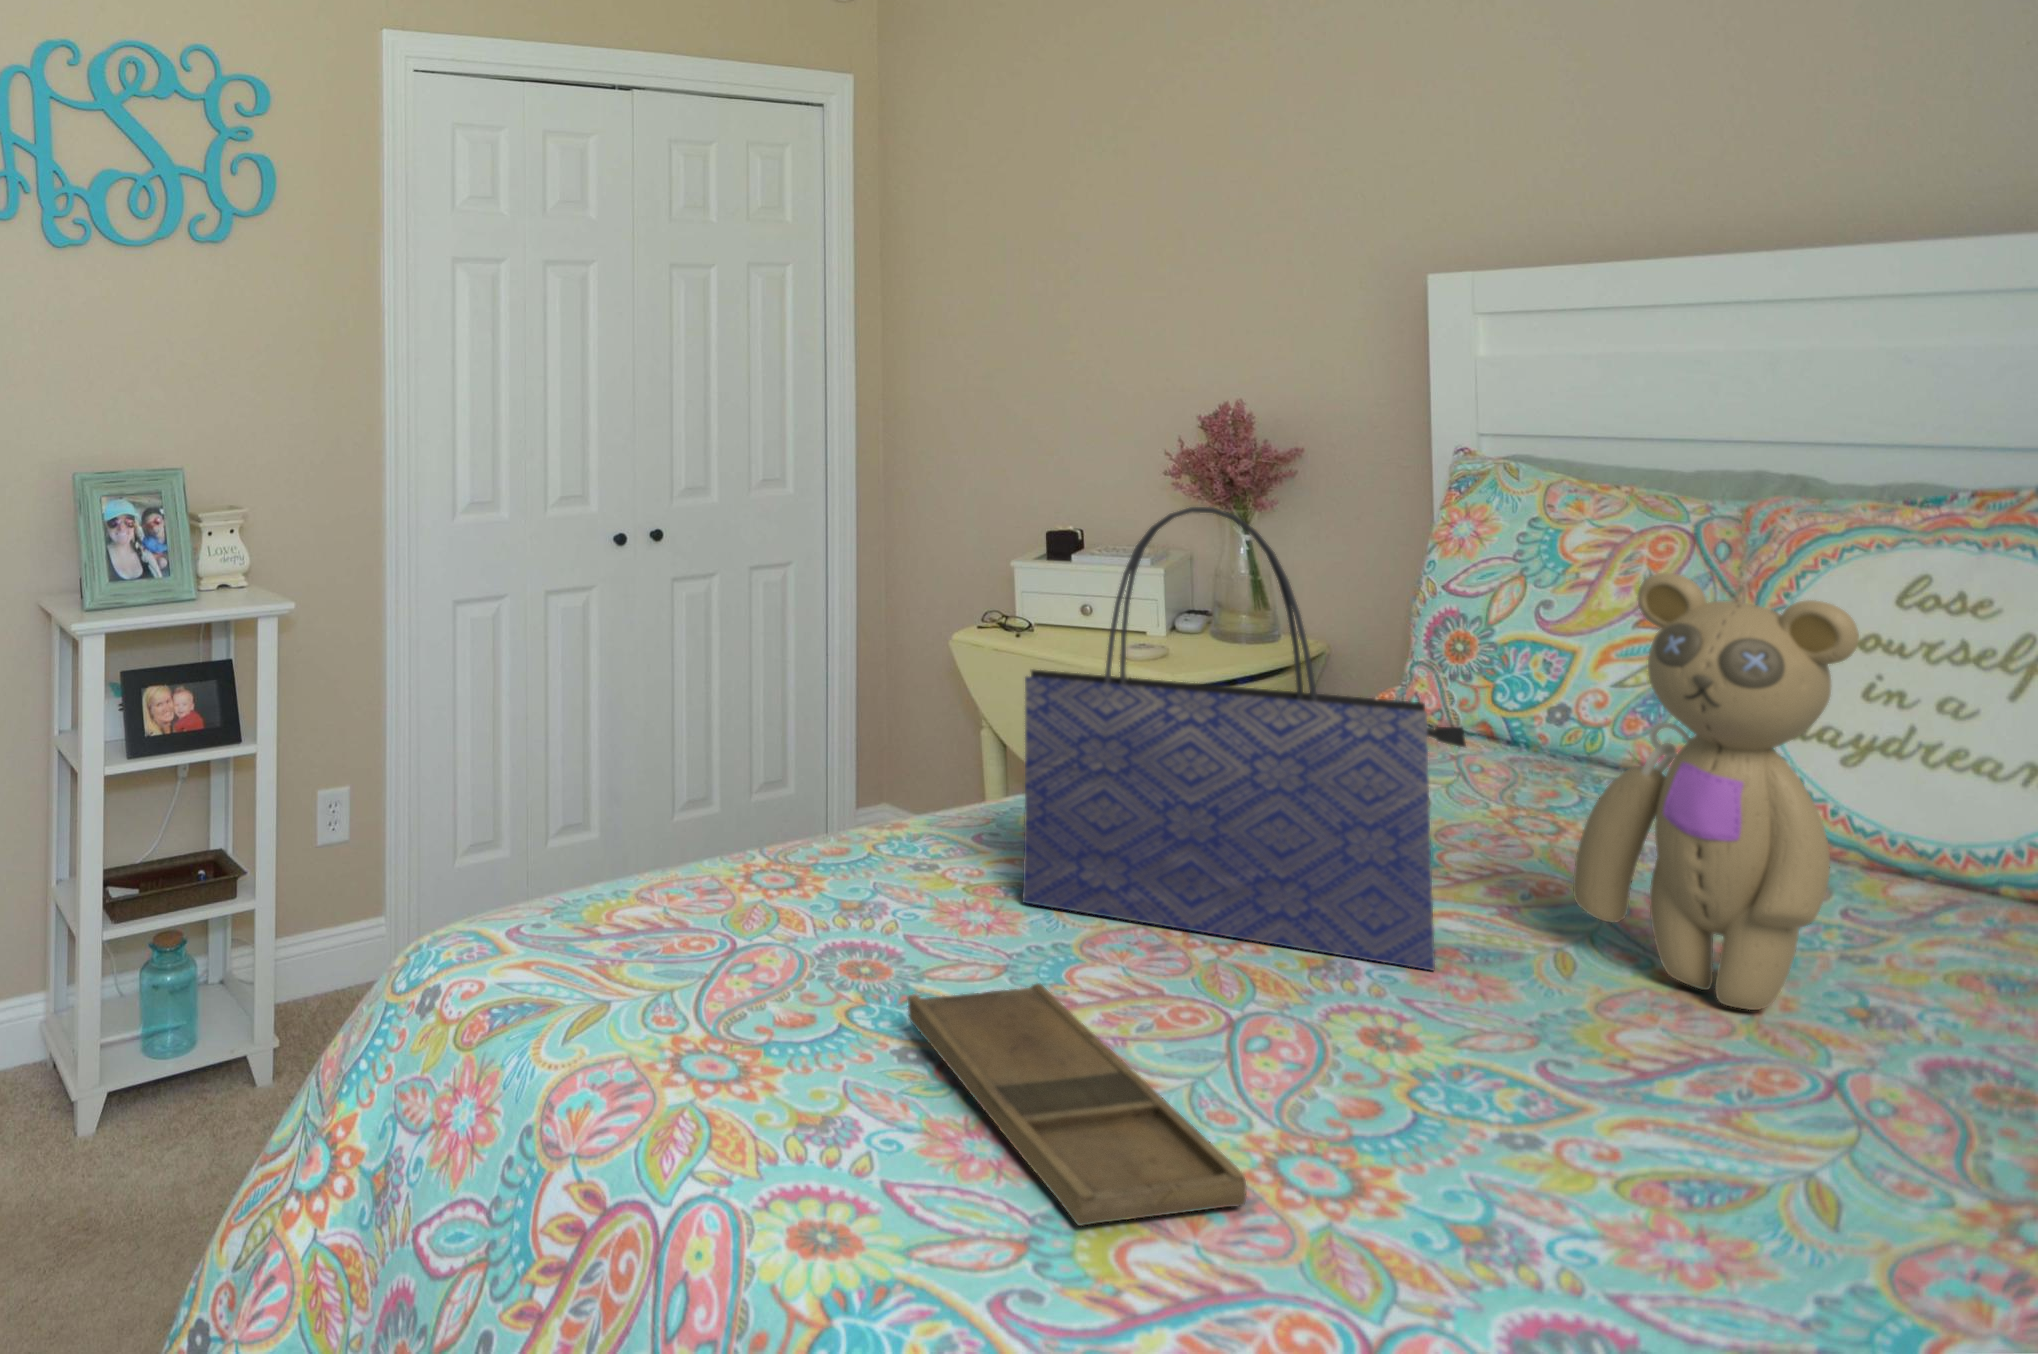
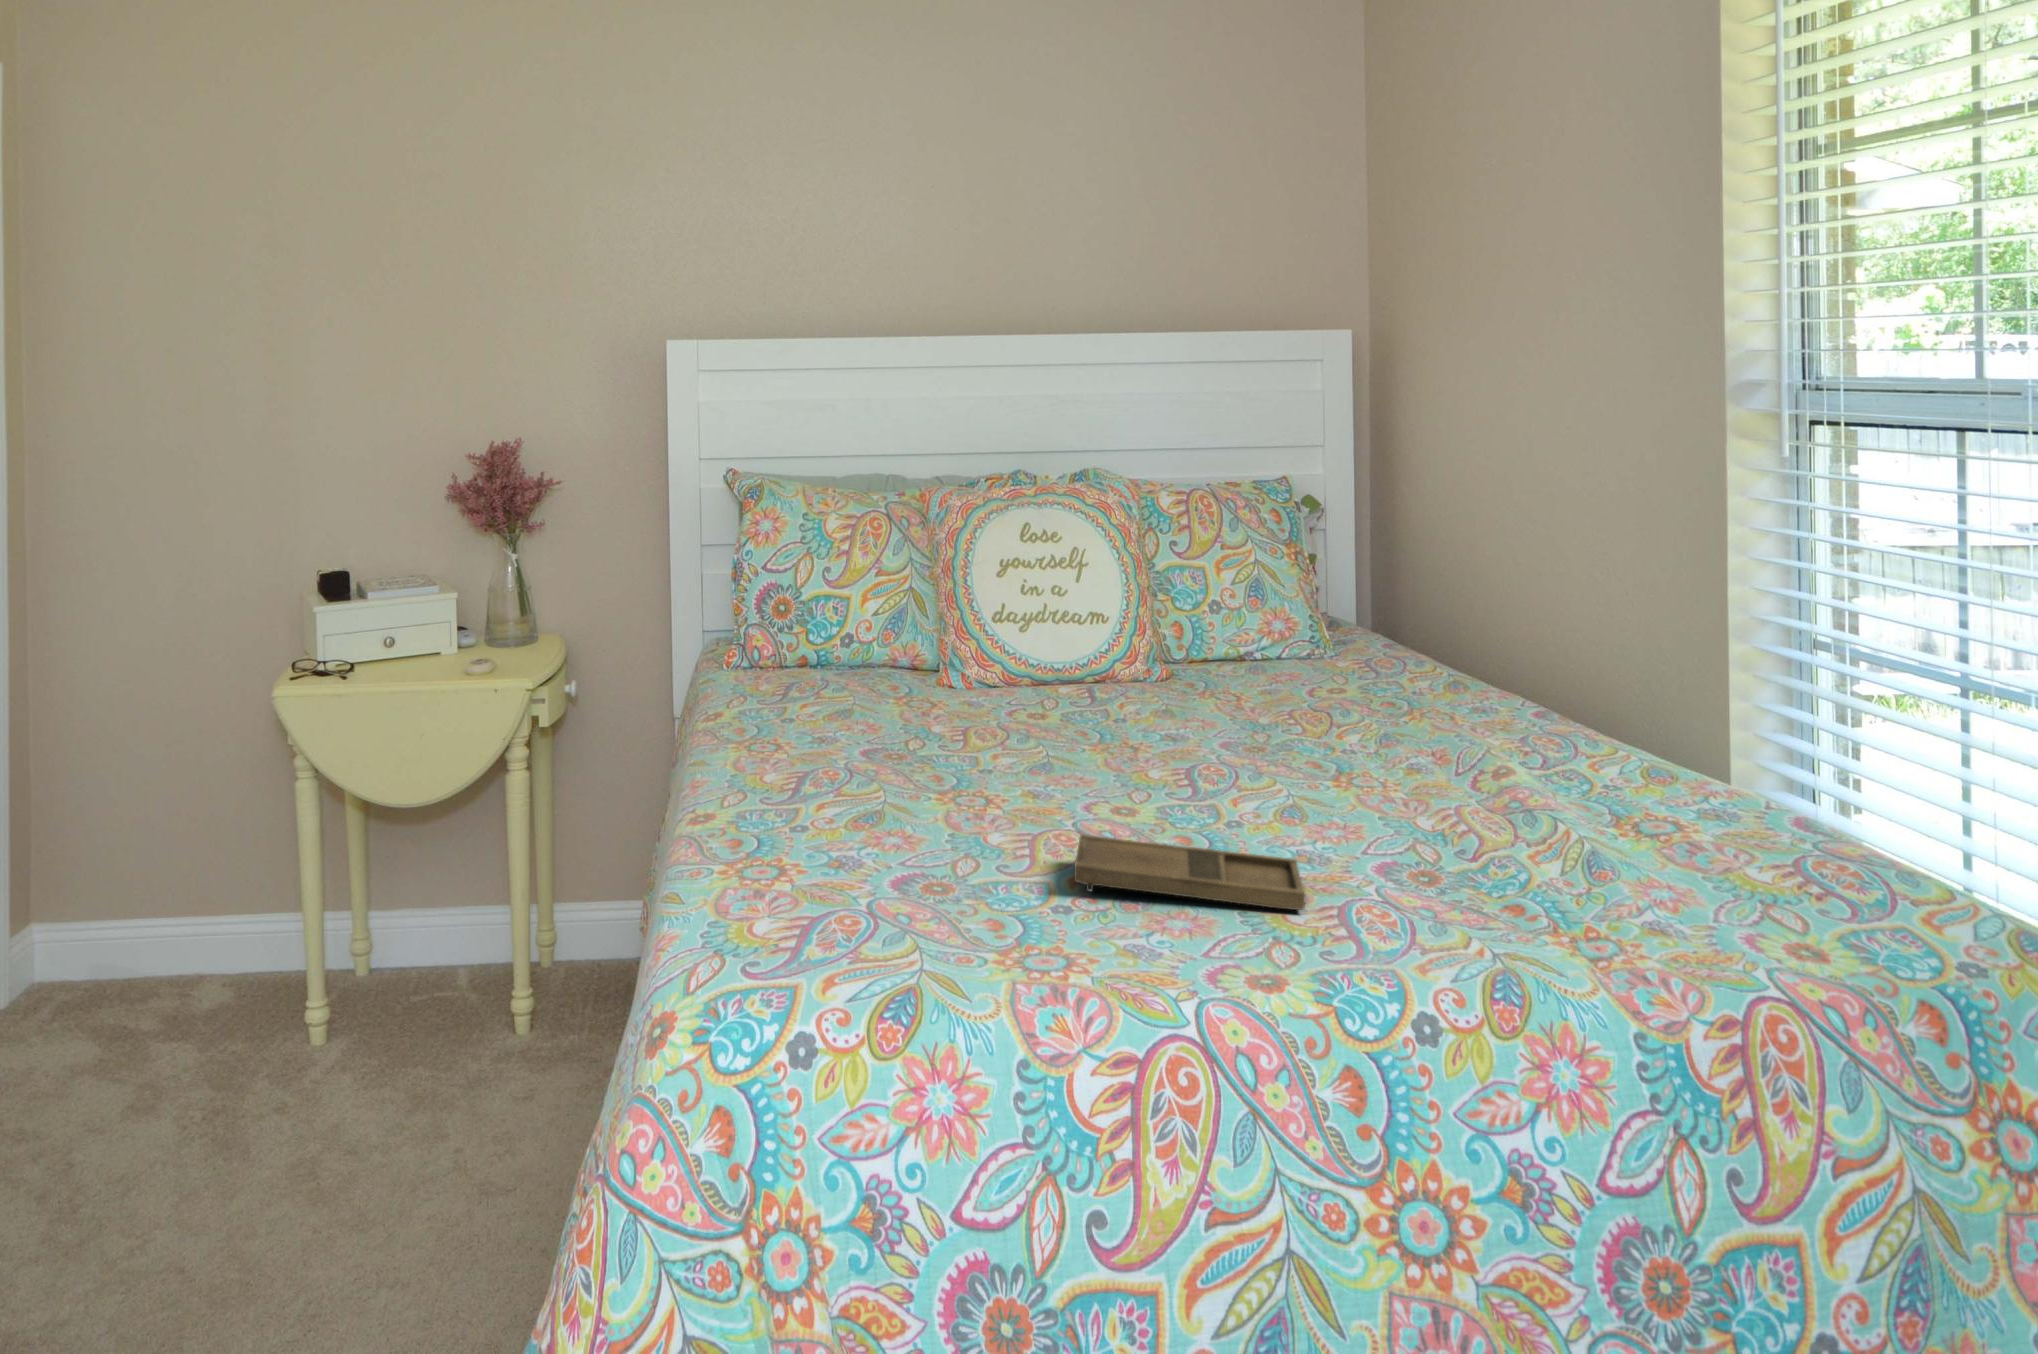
tote bag: present [1023,507,1466,970] -> none [862,519,1079,820]
teddy bear: present [1573,573,1859,1010] -> none [1074,532,1202,747]

